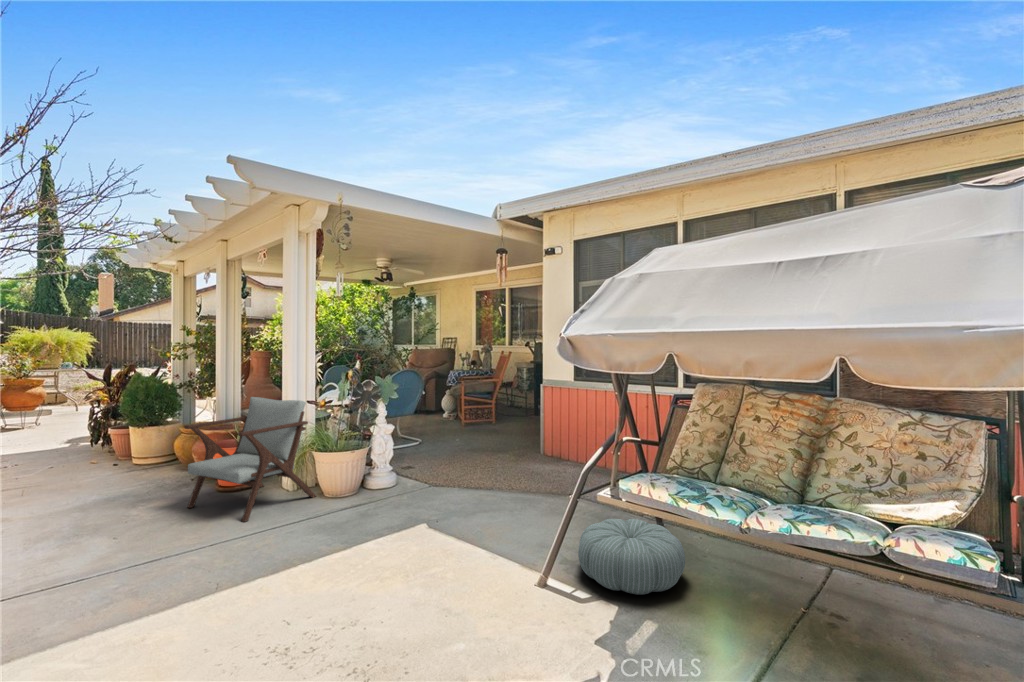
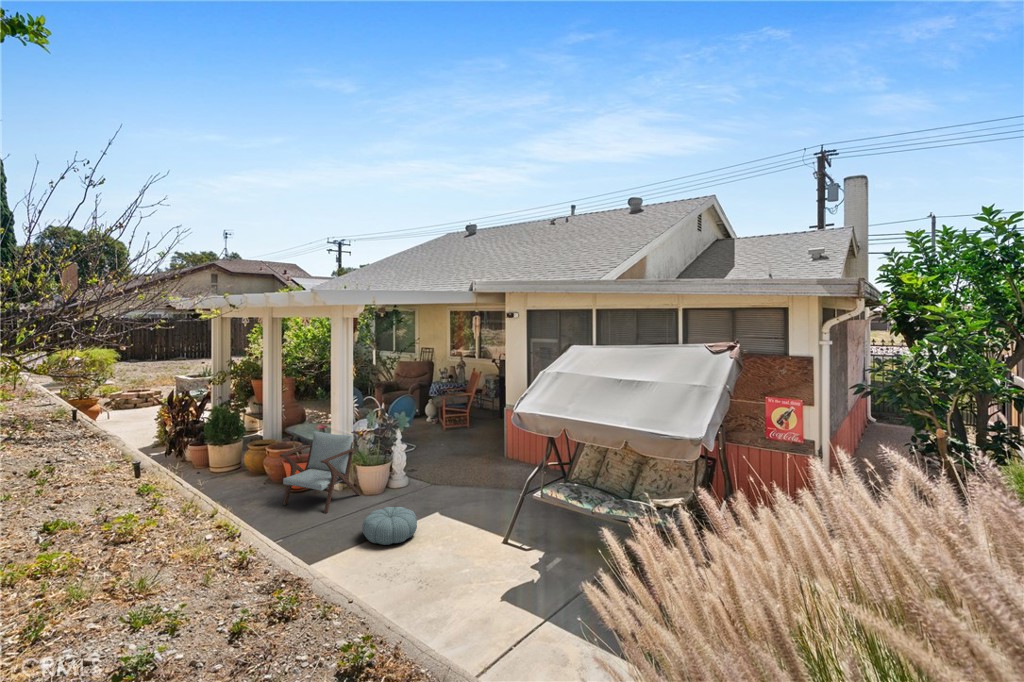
pouf: present [578,519,685,595] -> present [362,507,417,545]

